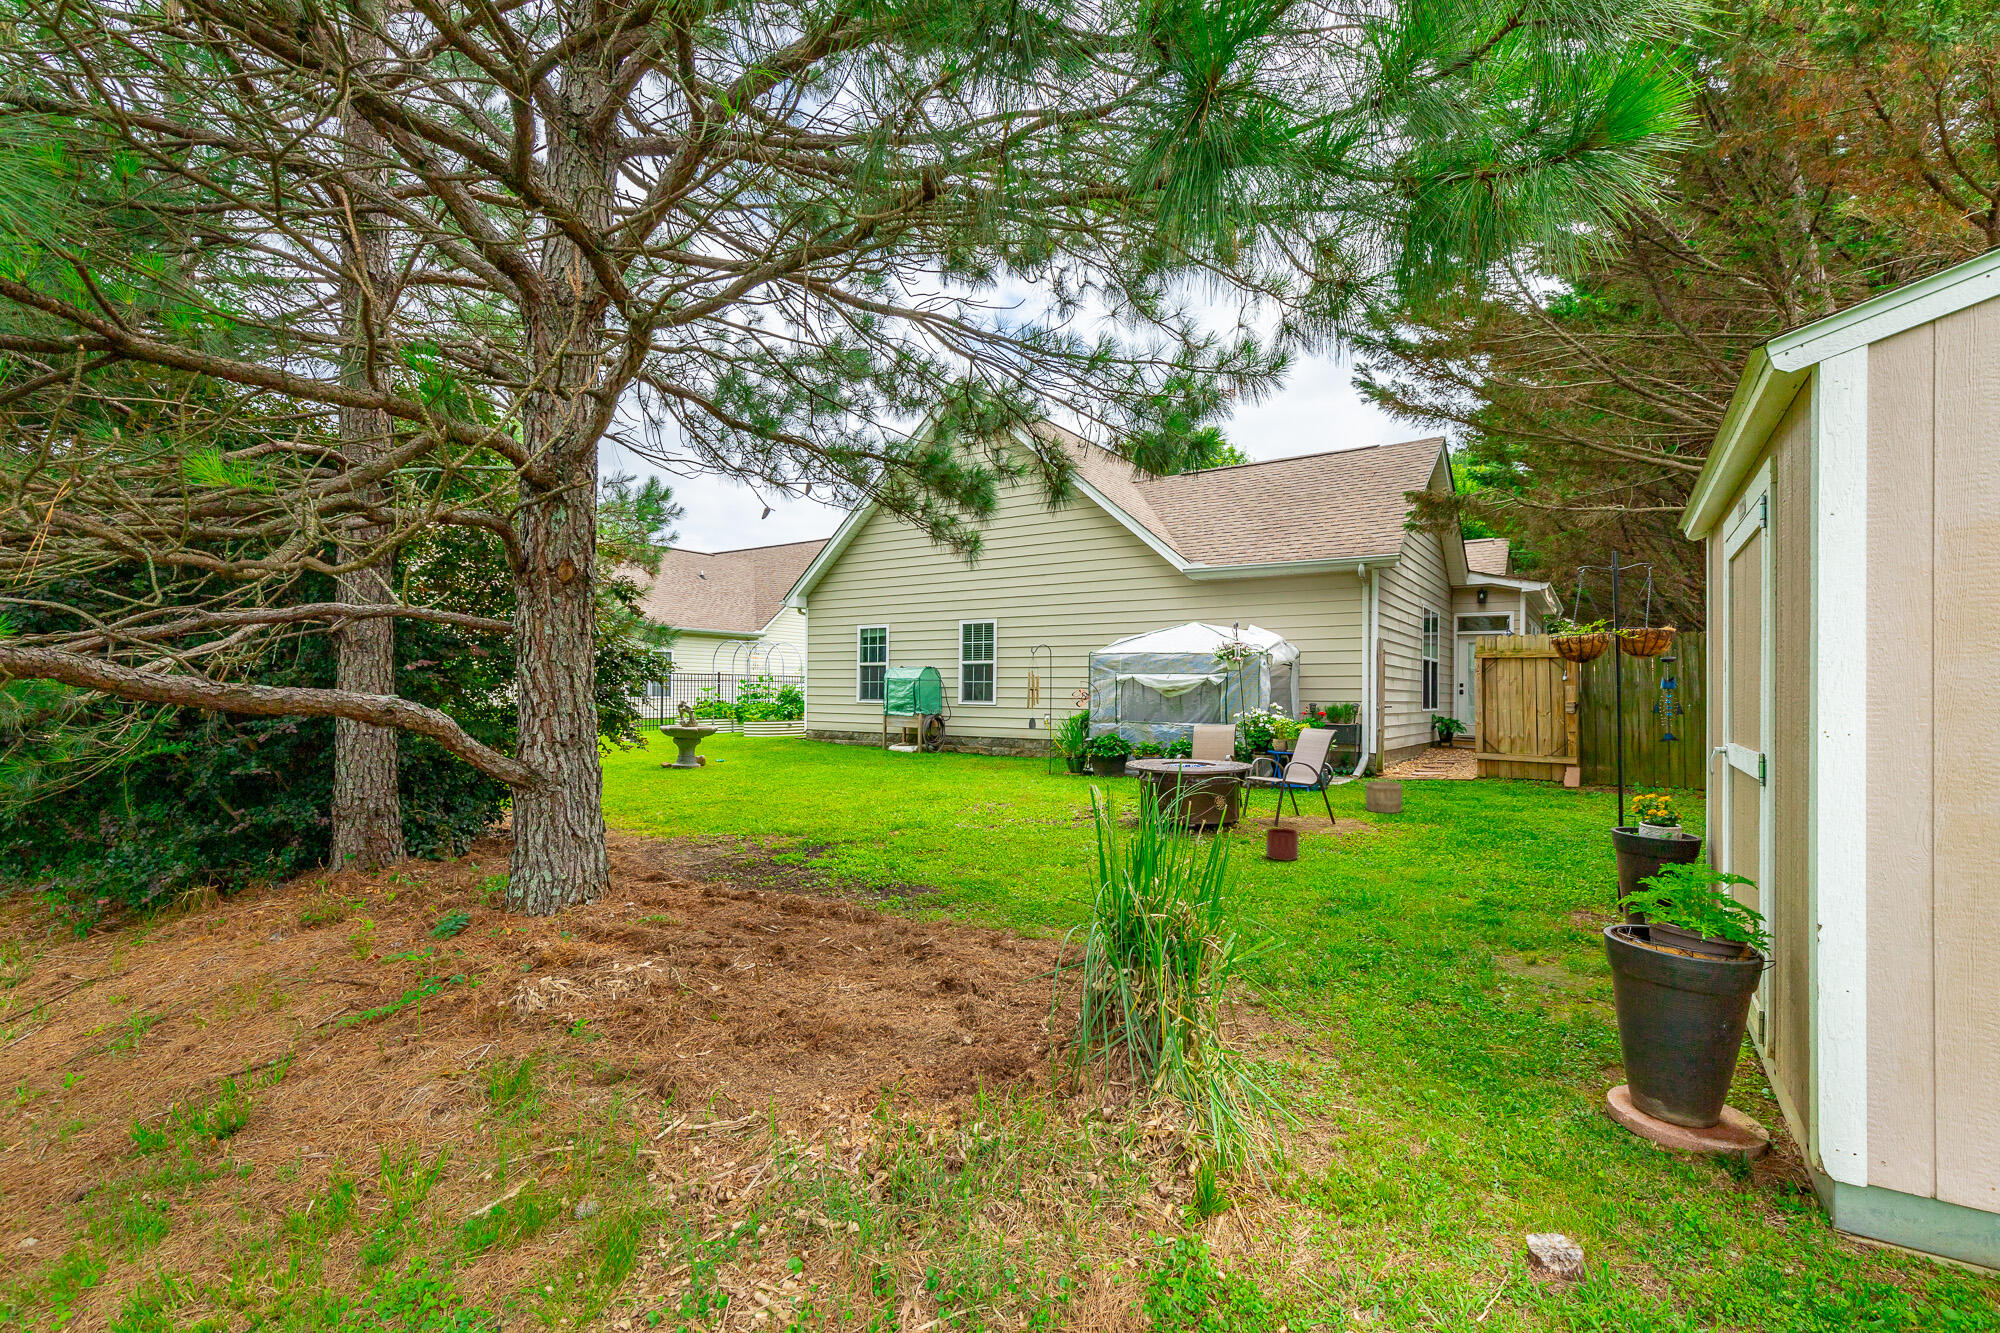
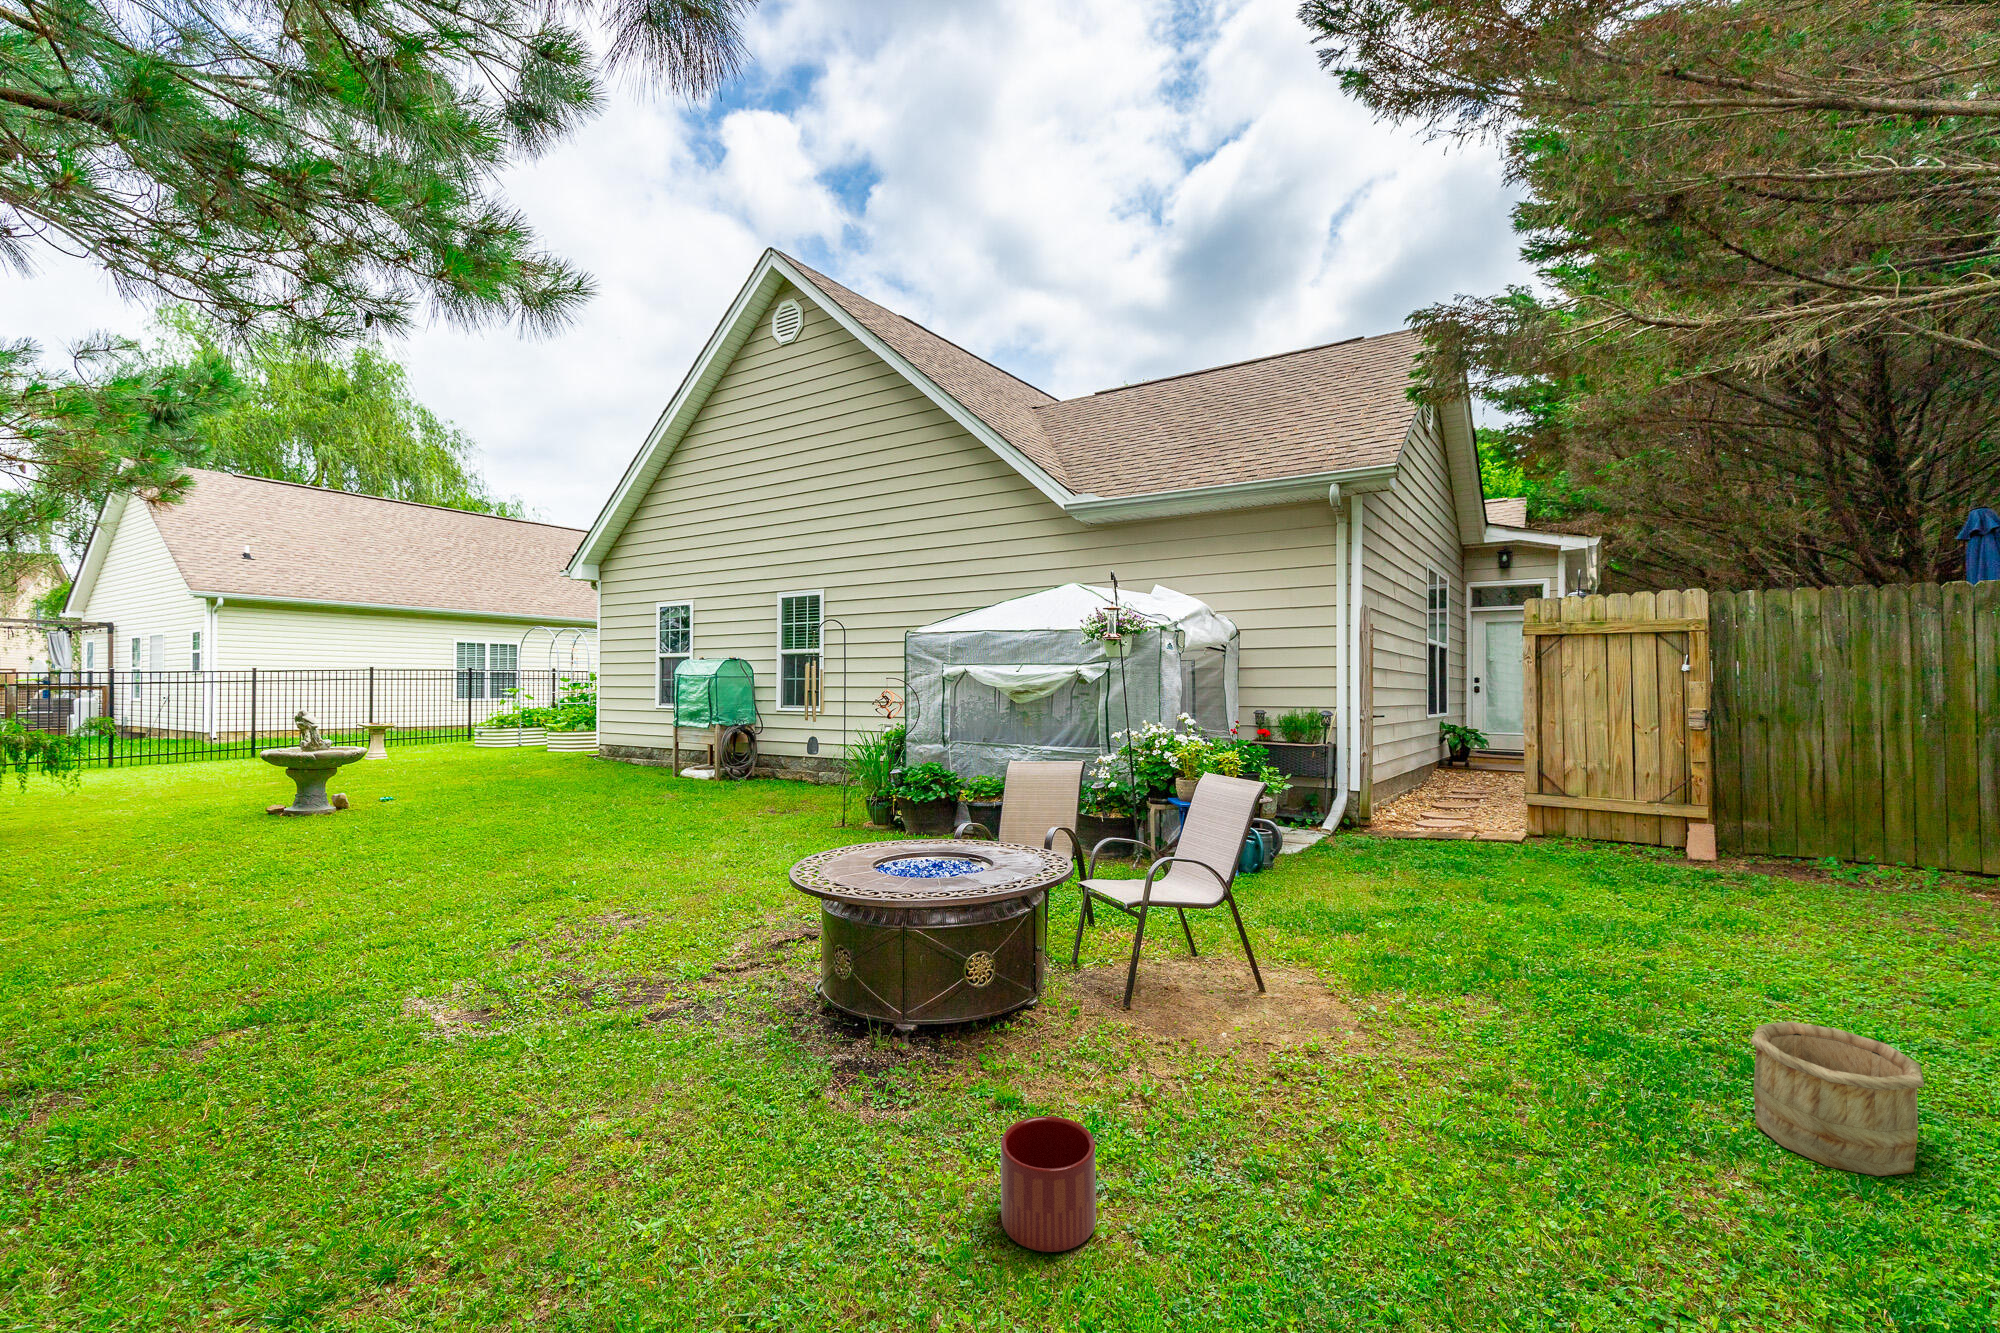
wooden bucket: present [1365,781,1402,813] -> present [1751,1021,1924,1176]

